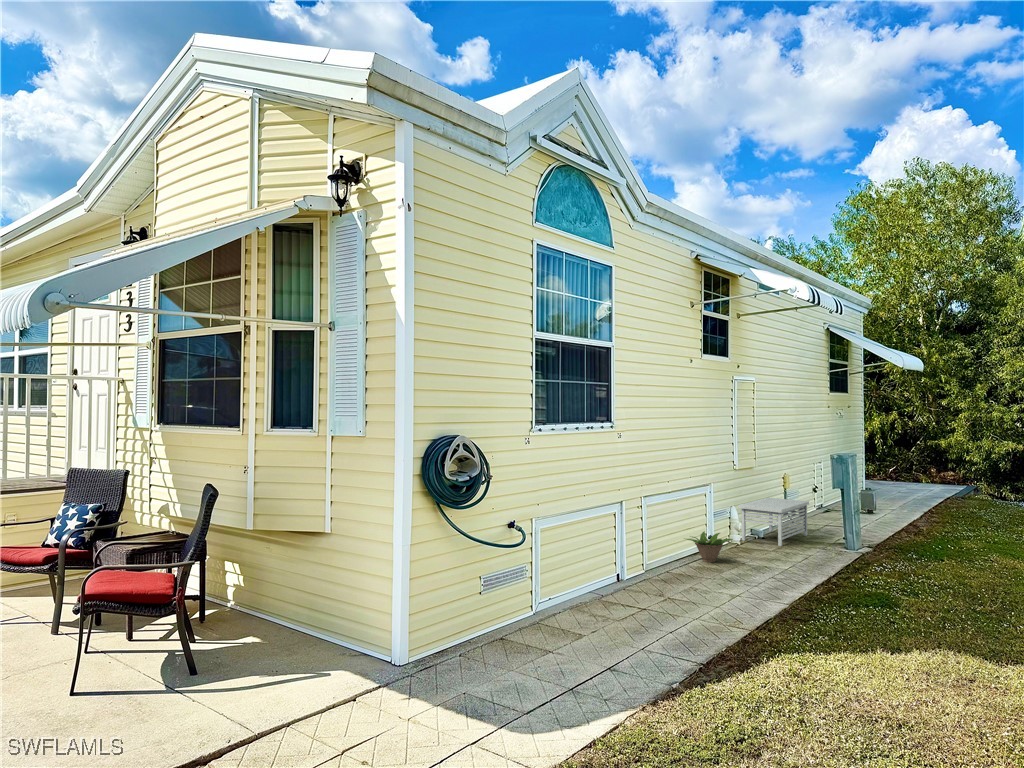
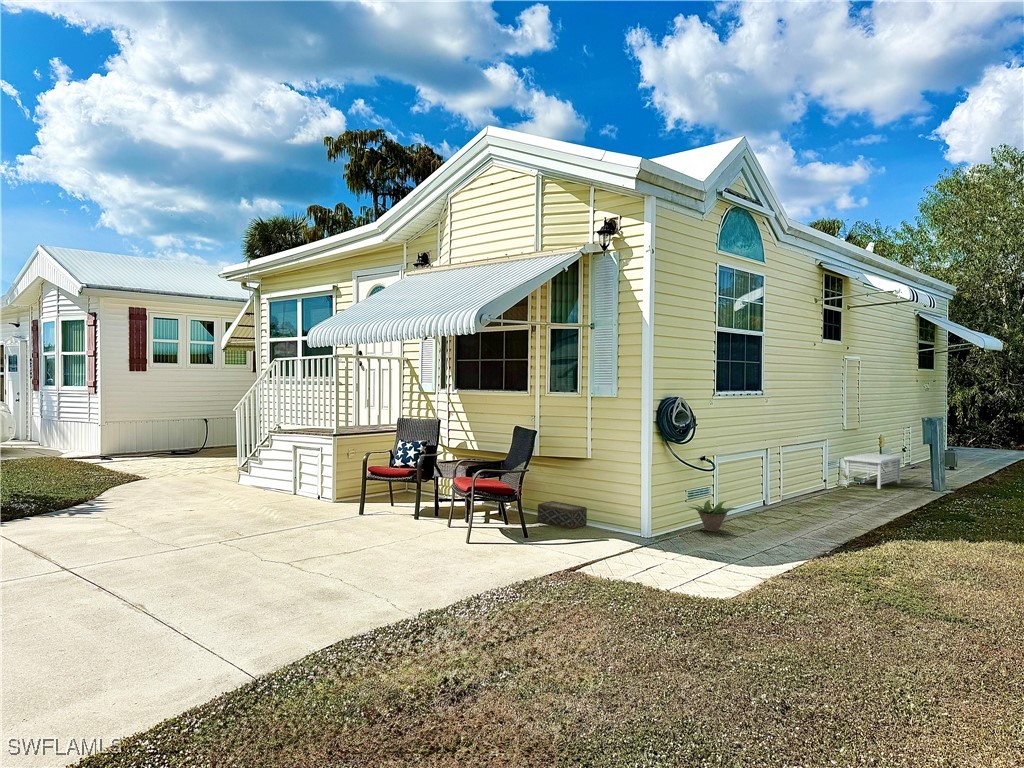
decorative plant: present [687,531,733,562] -> present [689,500,737,531]
woven basket: none [243,600,319,652] -> present [537,501,587,529]

